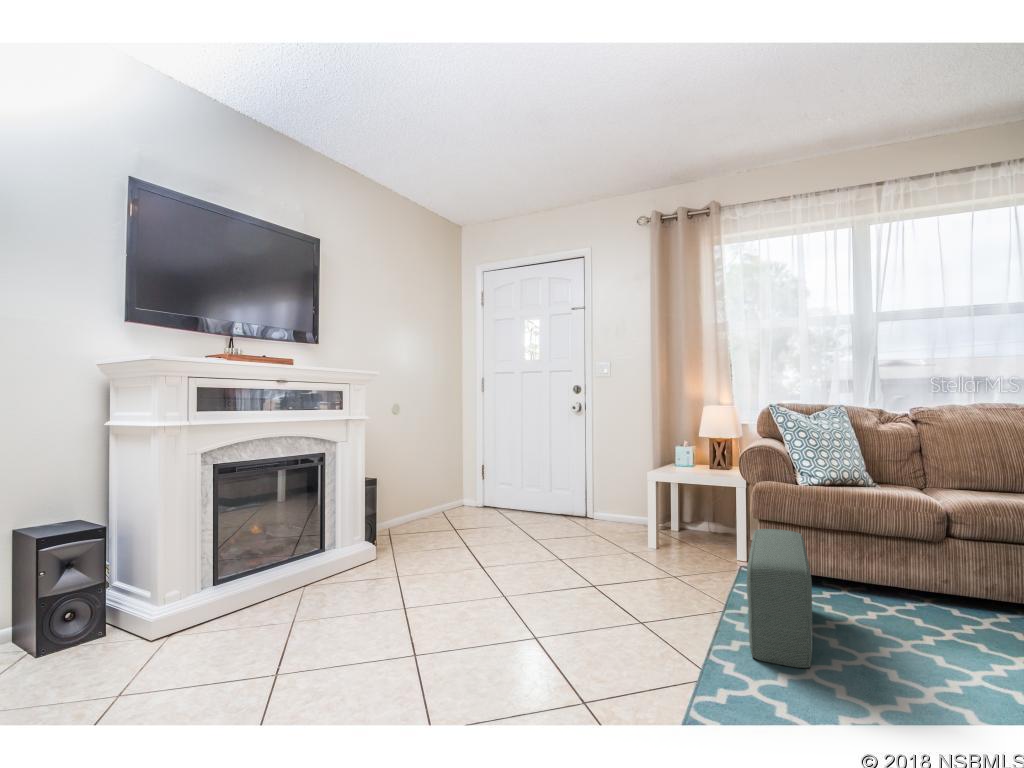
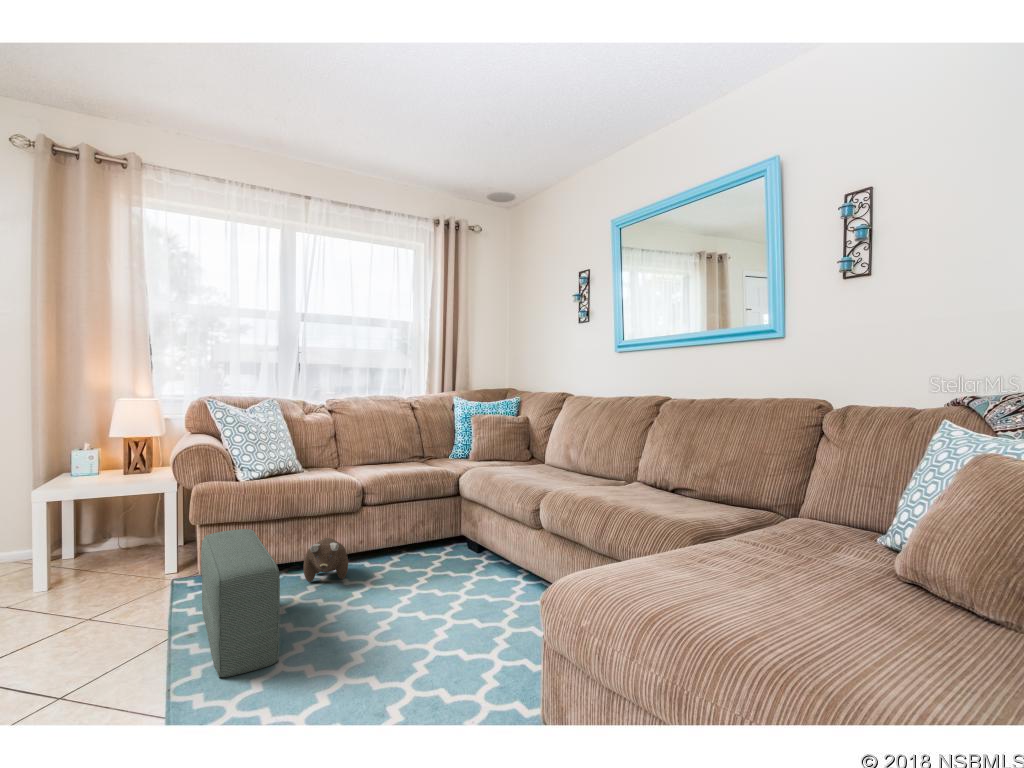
plush toy: none [865,564,923,617] -> present [304,538,348,582]

